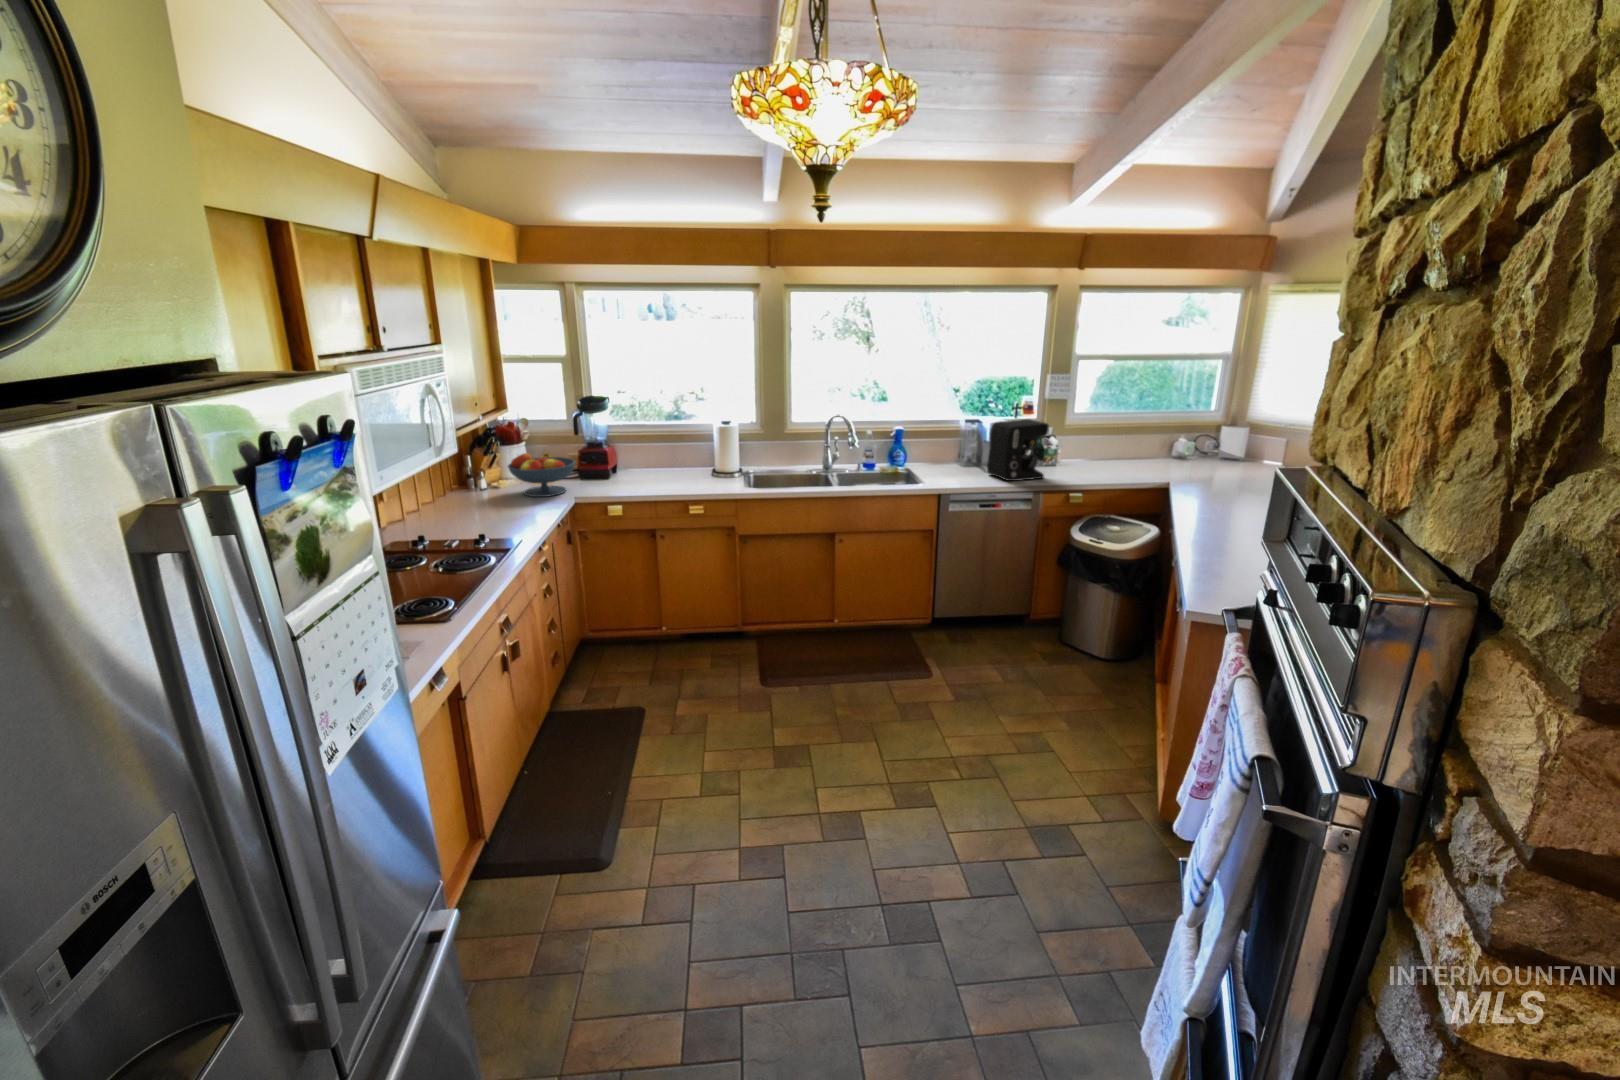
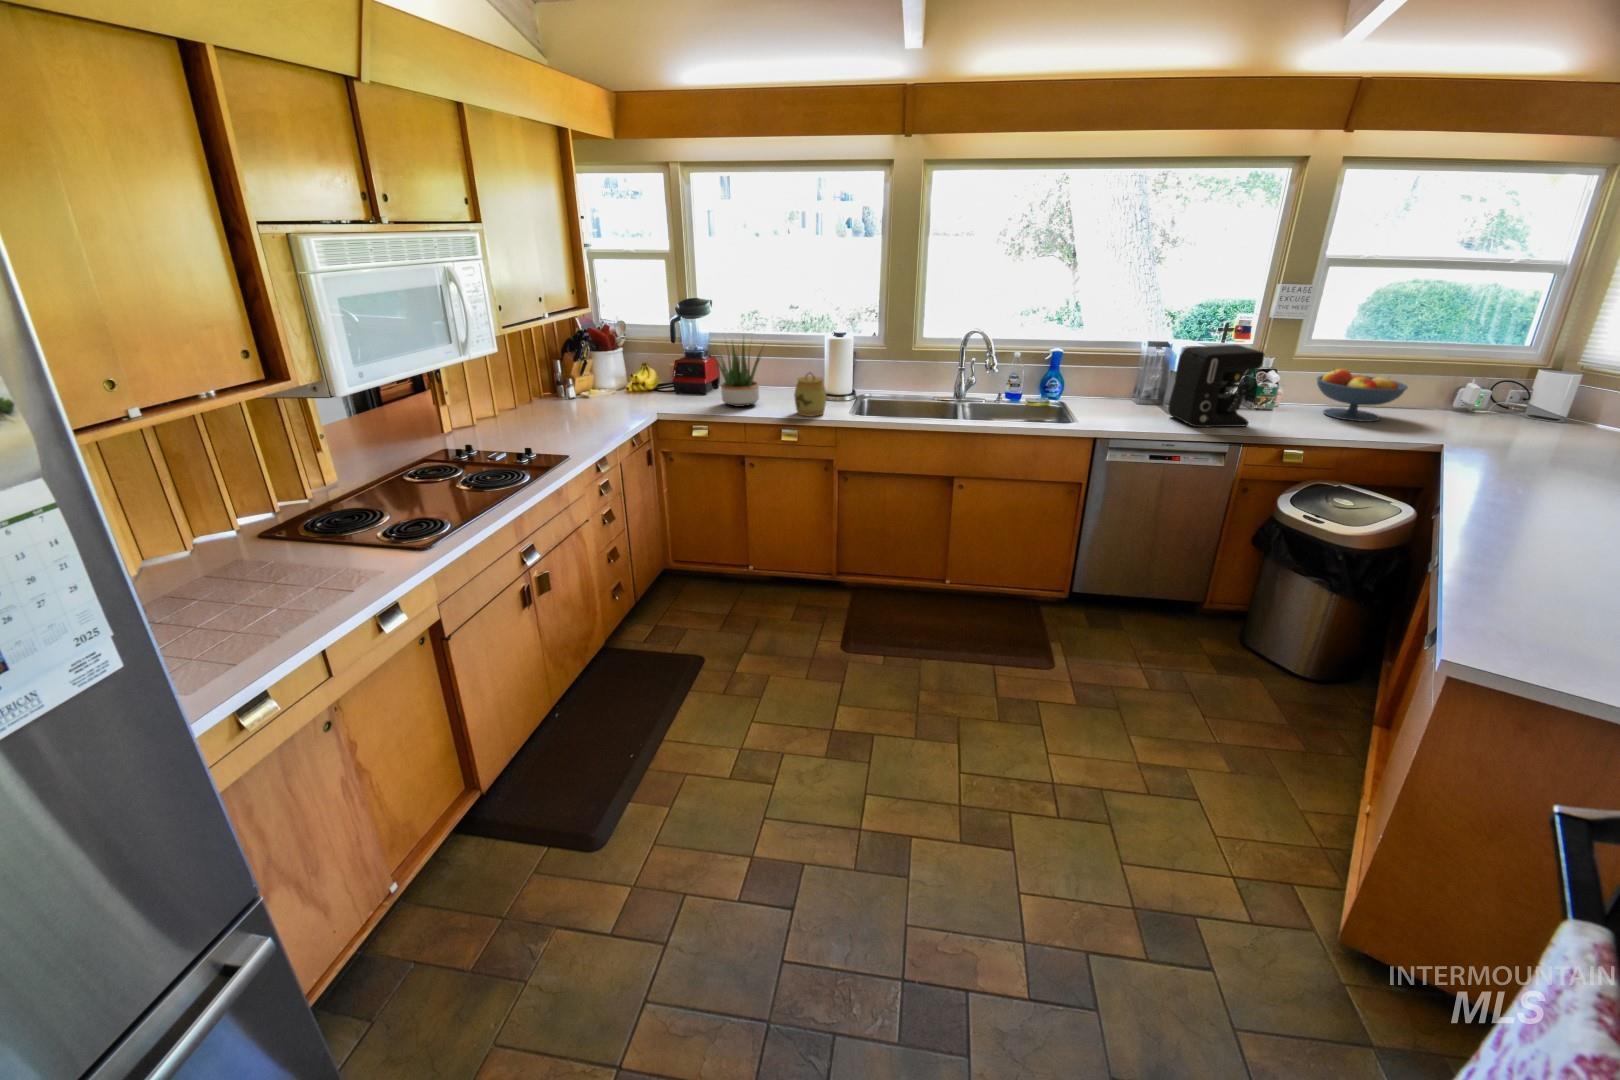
potted plant: none [618,426,669,488] -> present [716,344,763,407]
fruit bowl: present [508,453,575,497] -> present [1317,369,1408,422]
jar: none [696,454,724,492] -> present [794,372,826,416]

